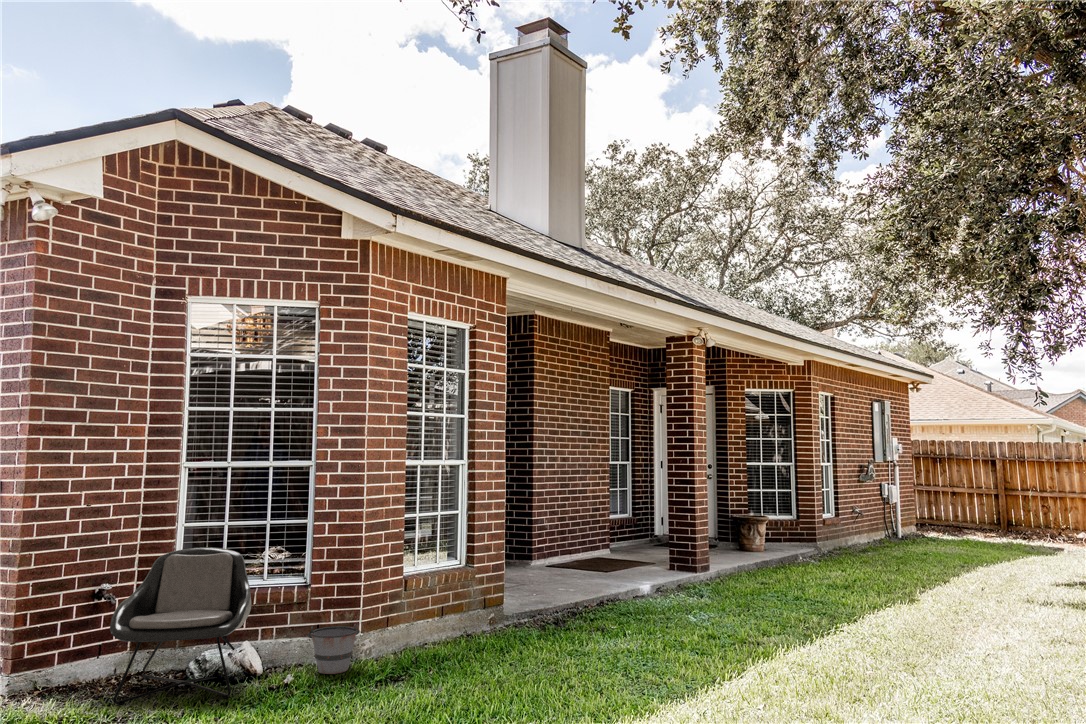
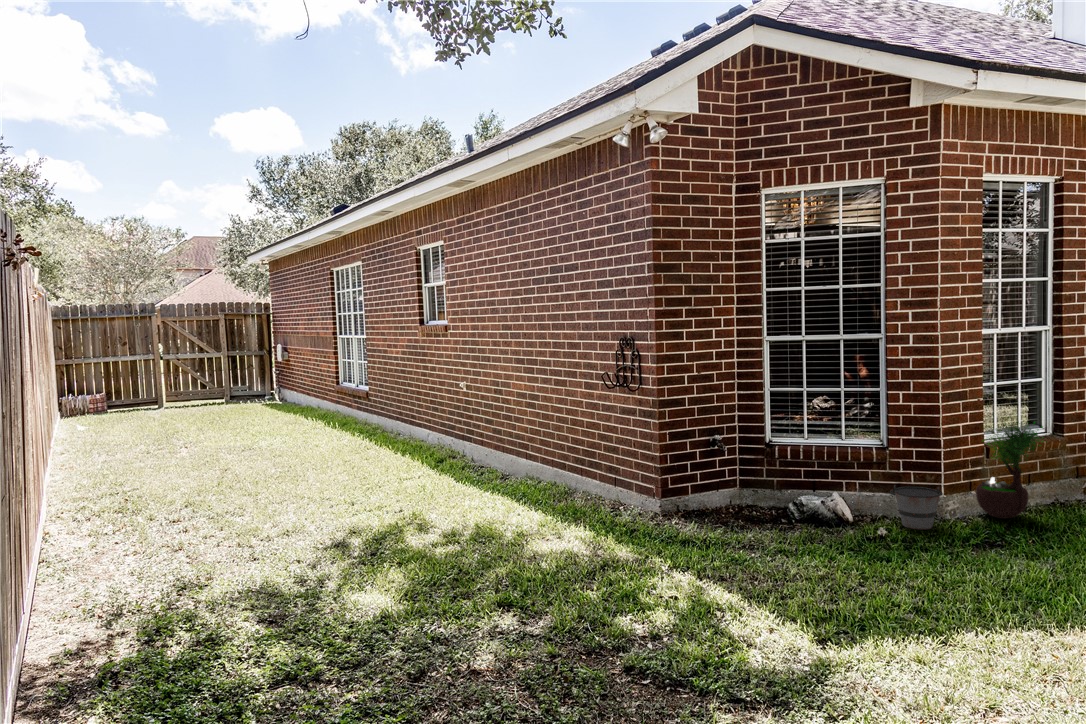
potted tree: none [395,545,456,652] -> present [976,422,1043,519]
lounge chair: present [110,547,251,706] -> none [729,409,839,538]

